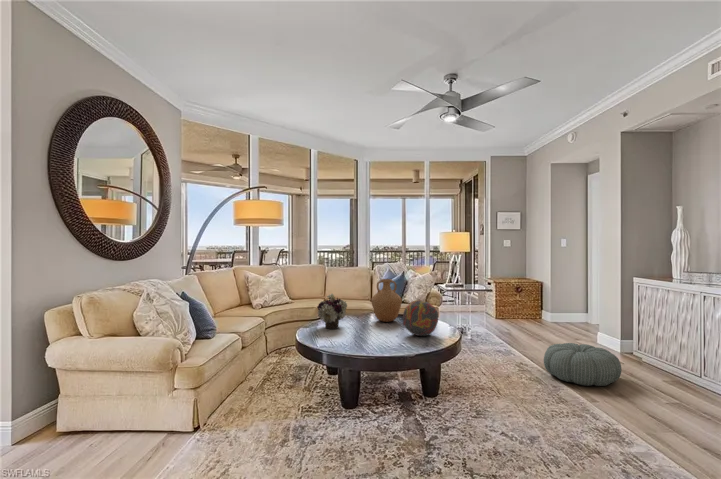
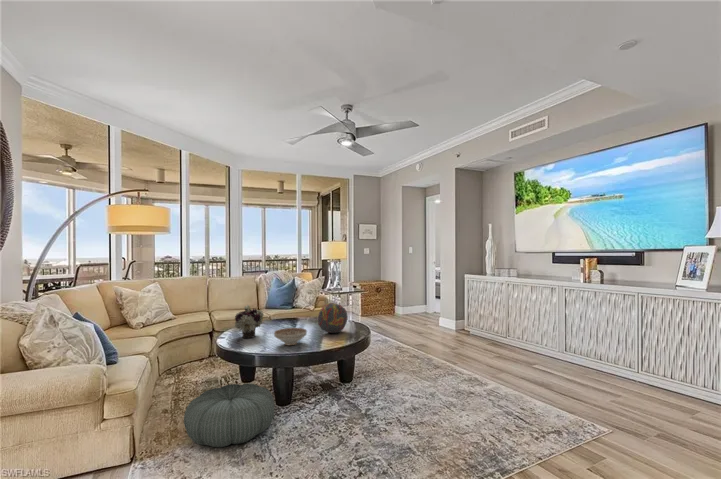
vase: present [371,279,402,322] -> none [280,288,308,326]
decorative bowl: none [346,324,383,343] -> present [274,328,307,345]
pouf: present [544,343,622,386] -> present [184,384,274,447]

